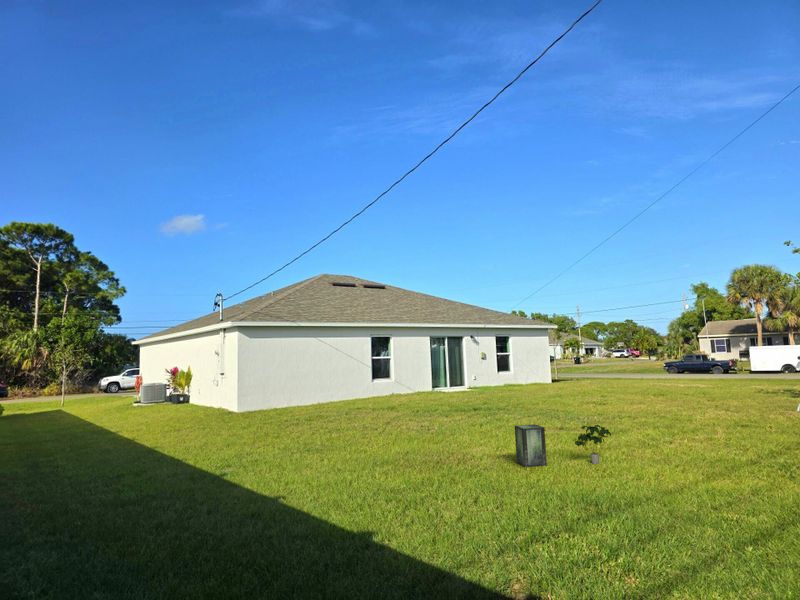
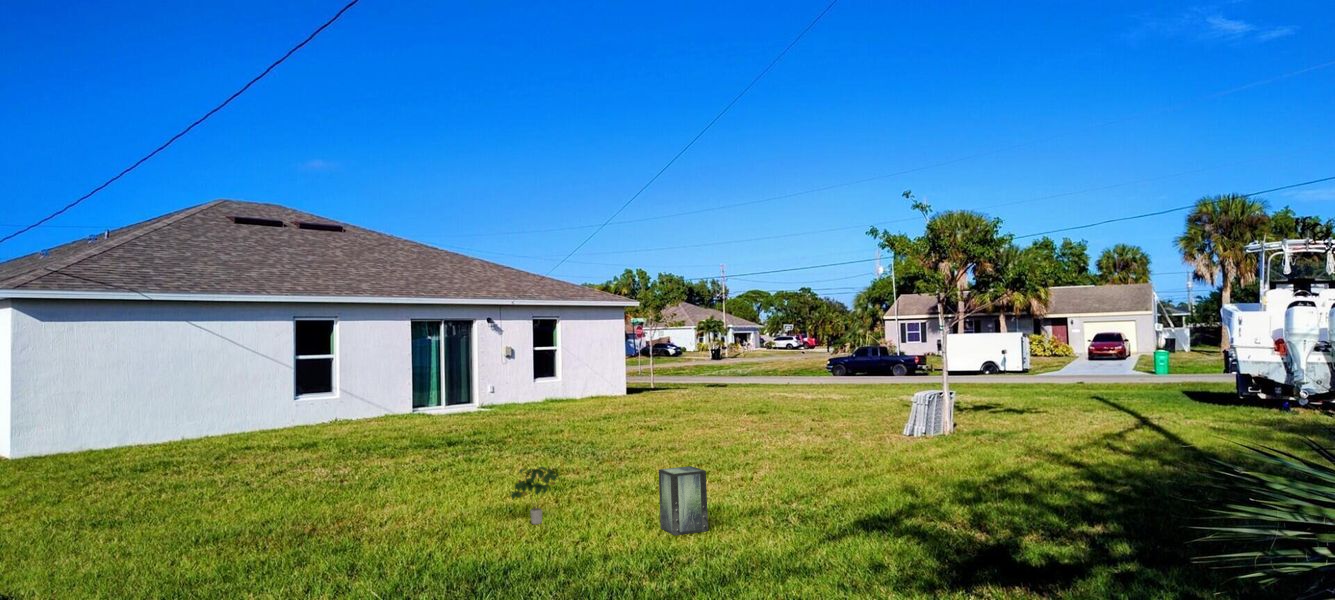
storage box: present [515,424,547,467] -> present [659,466,708,535]

